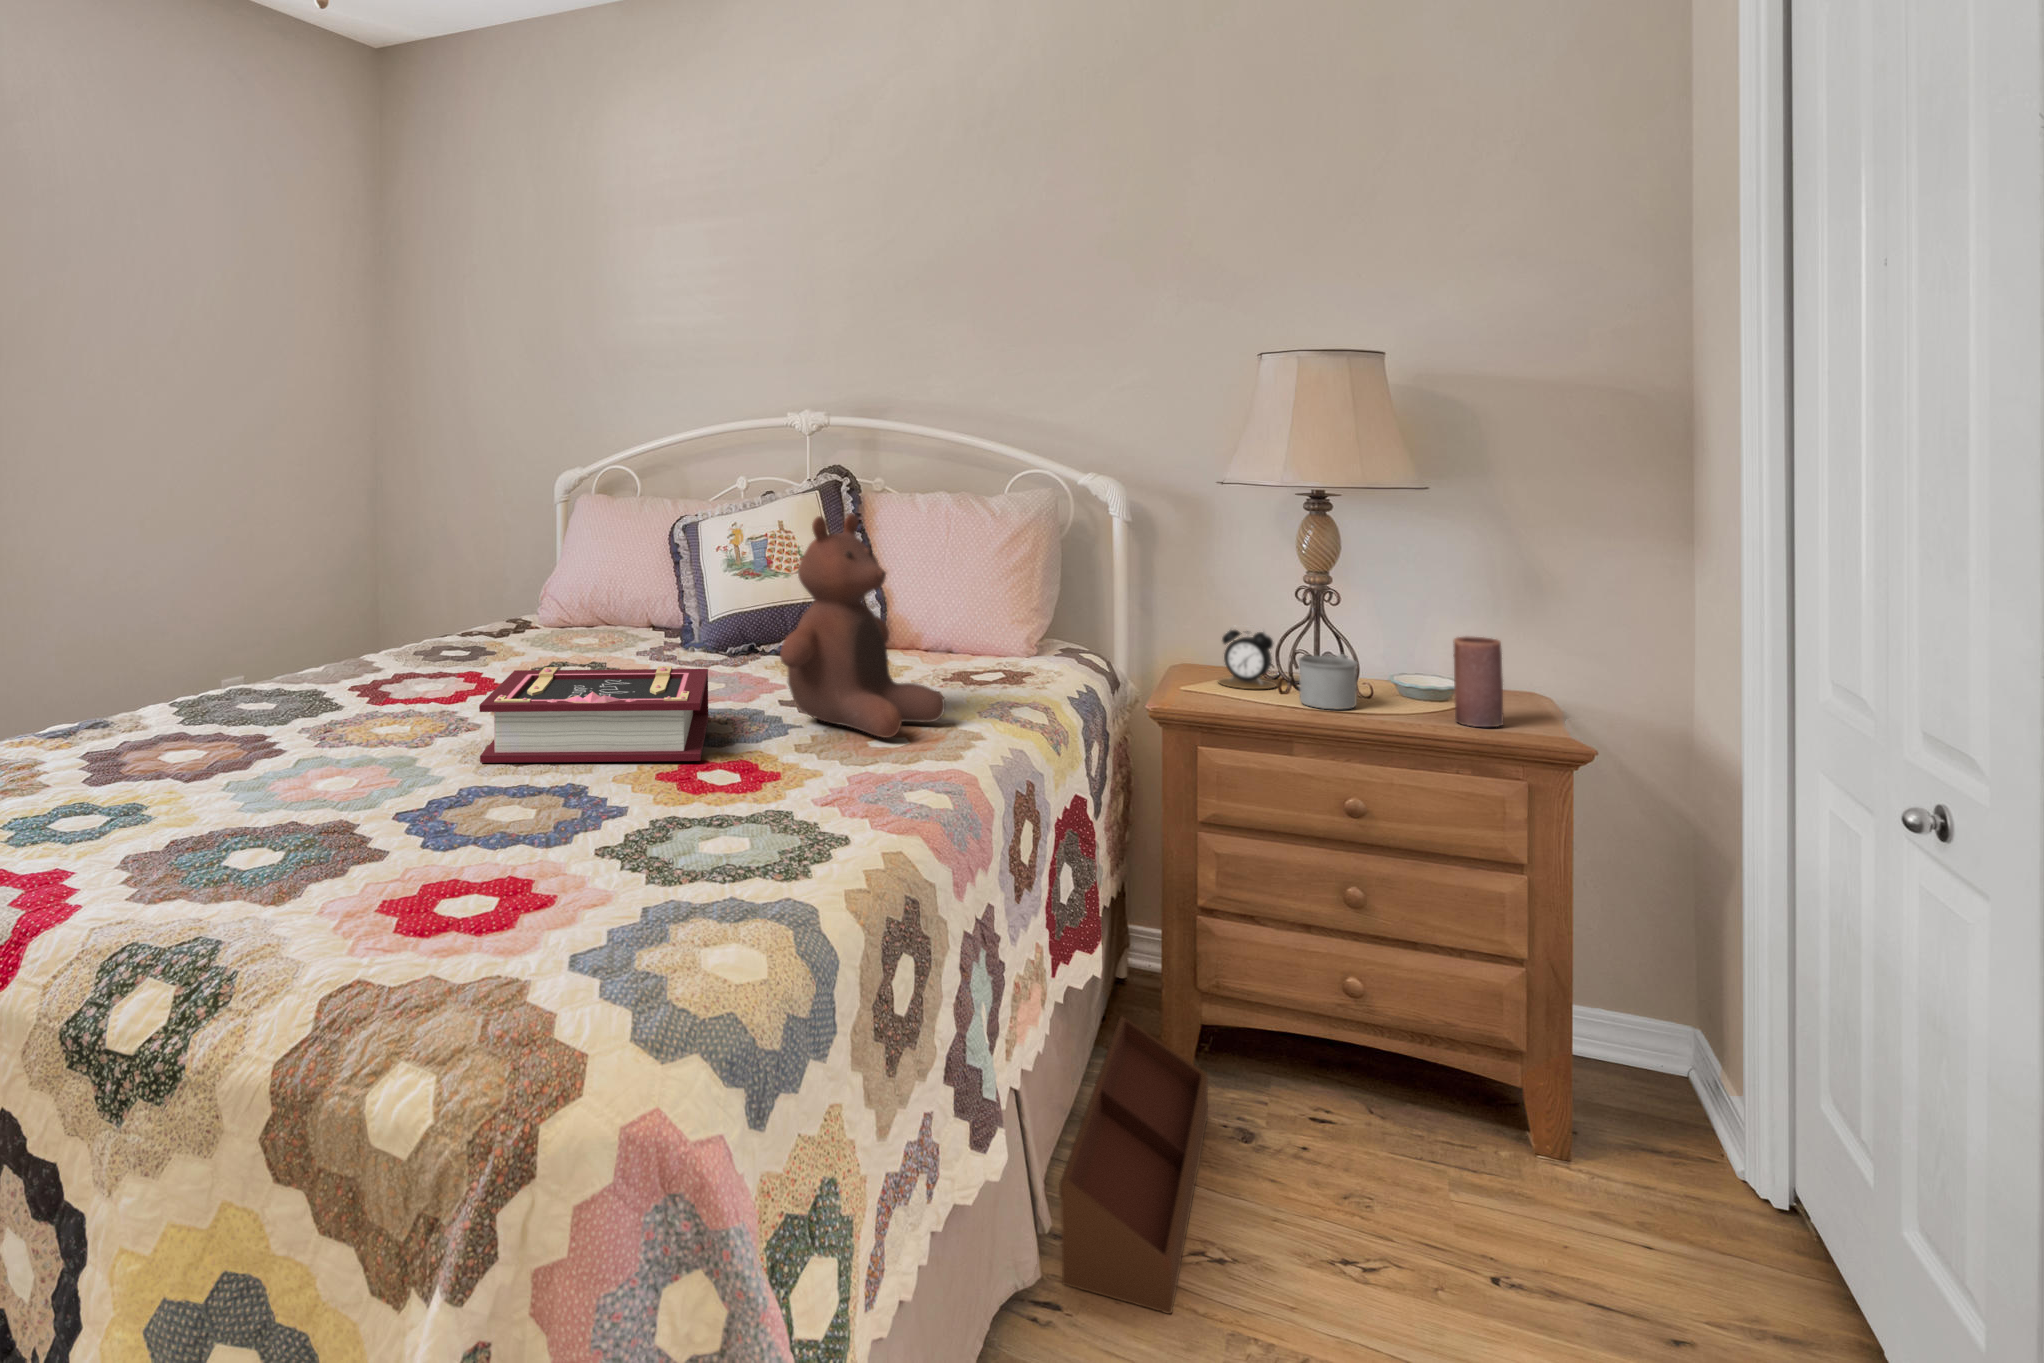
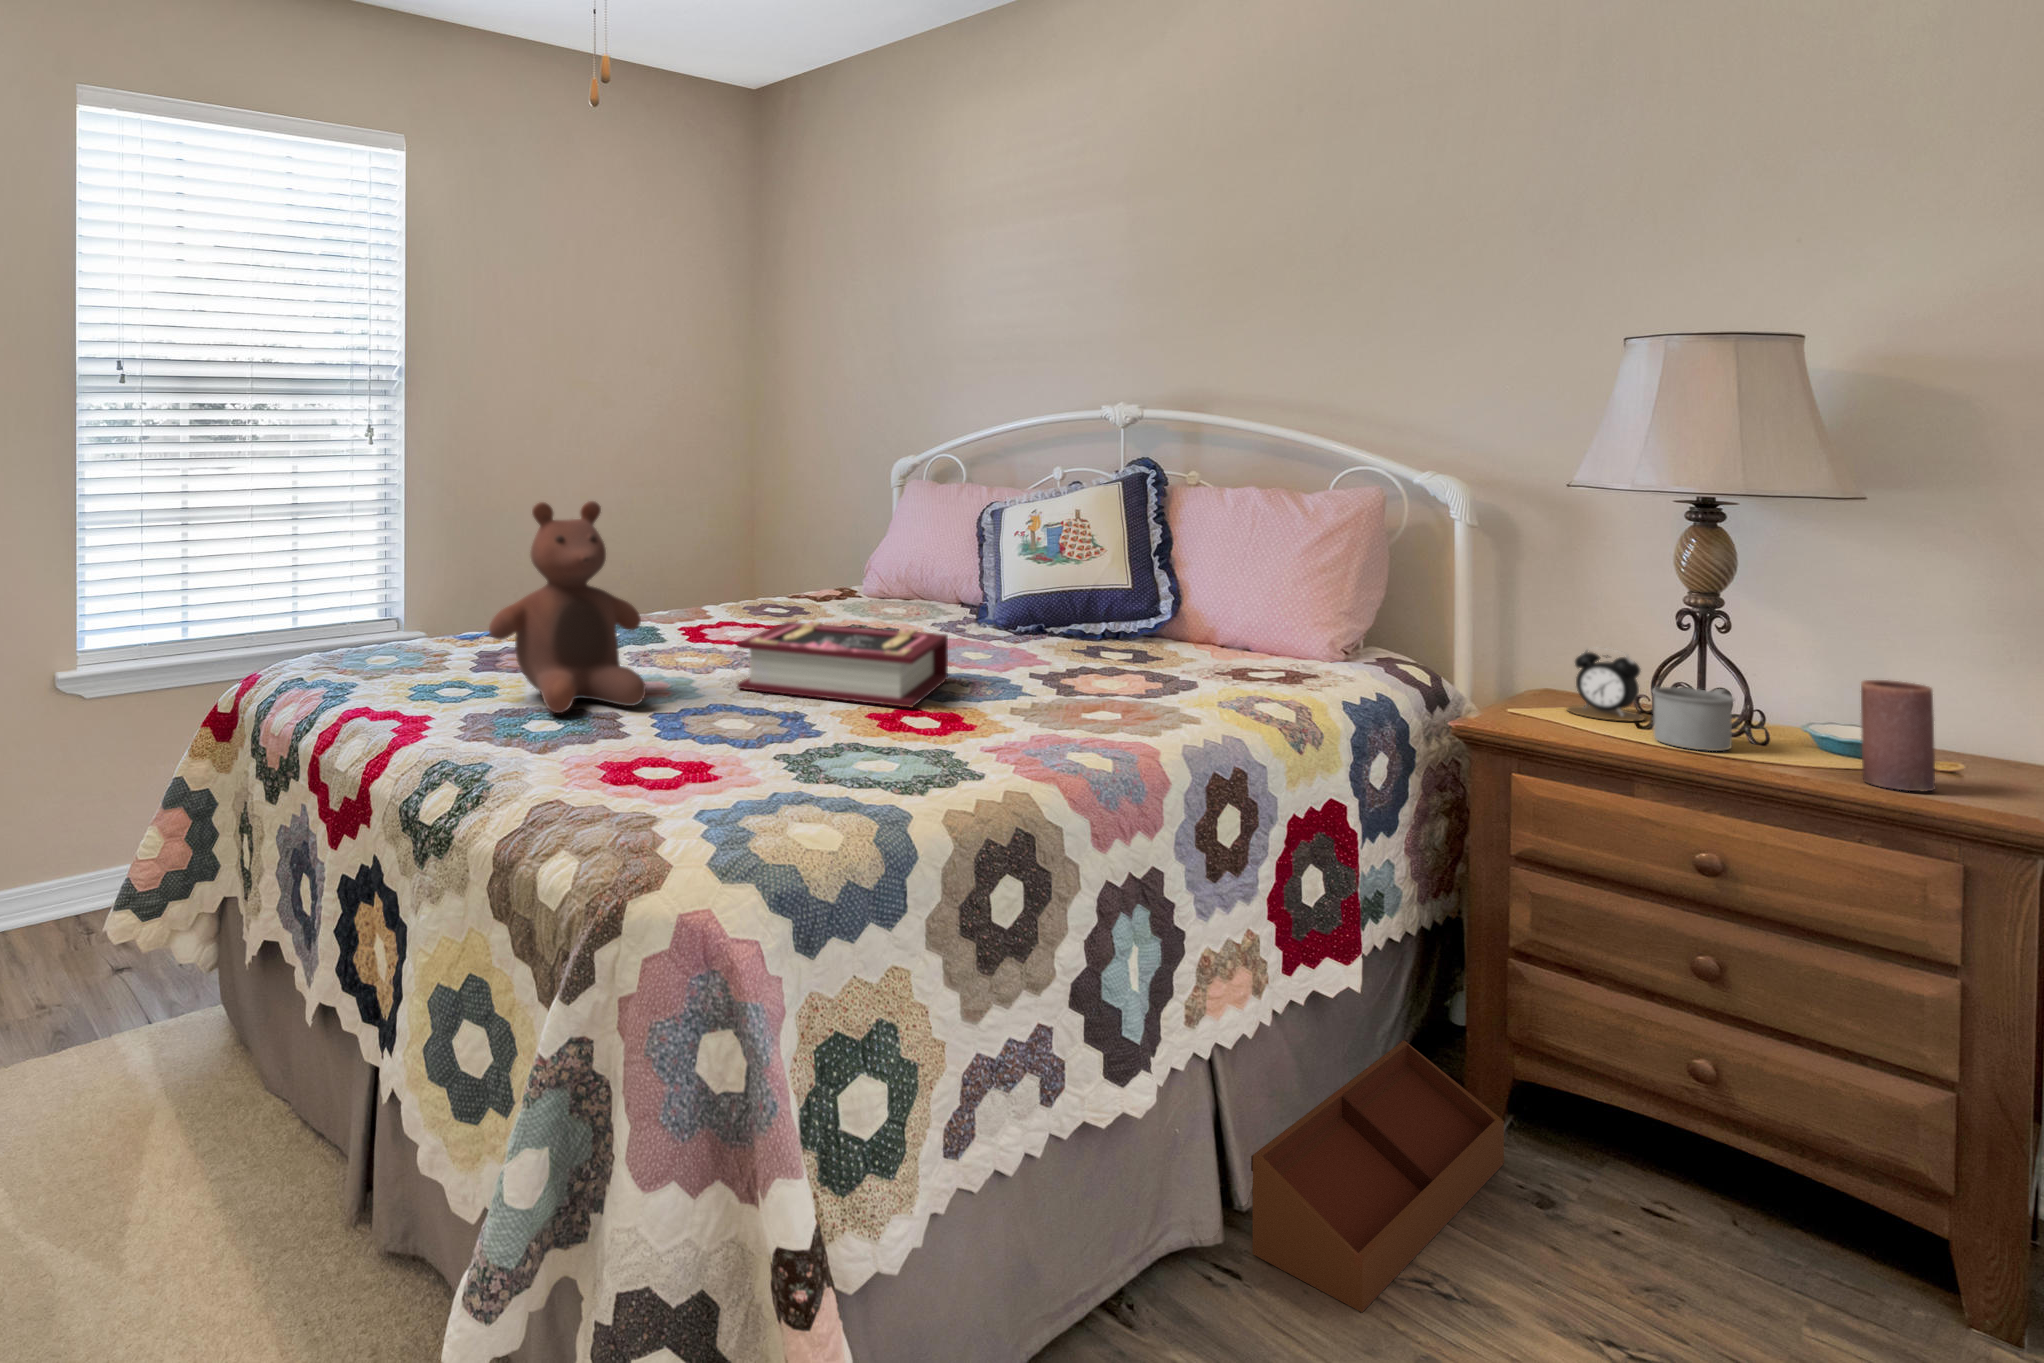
stuffed bear: present [780,513,945,738] -> present [489,501,646,713]

